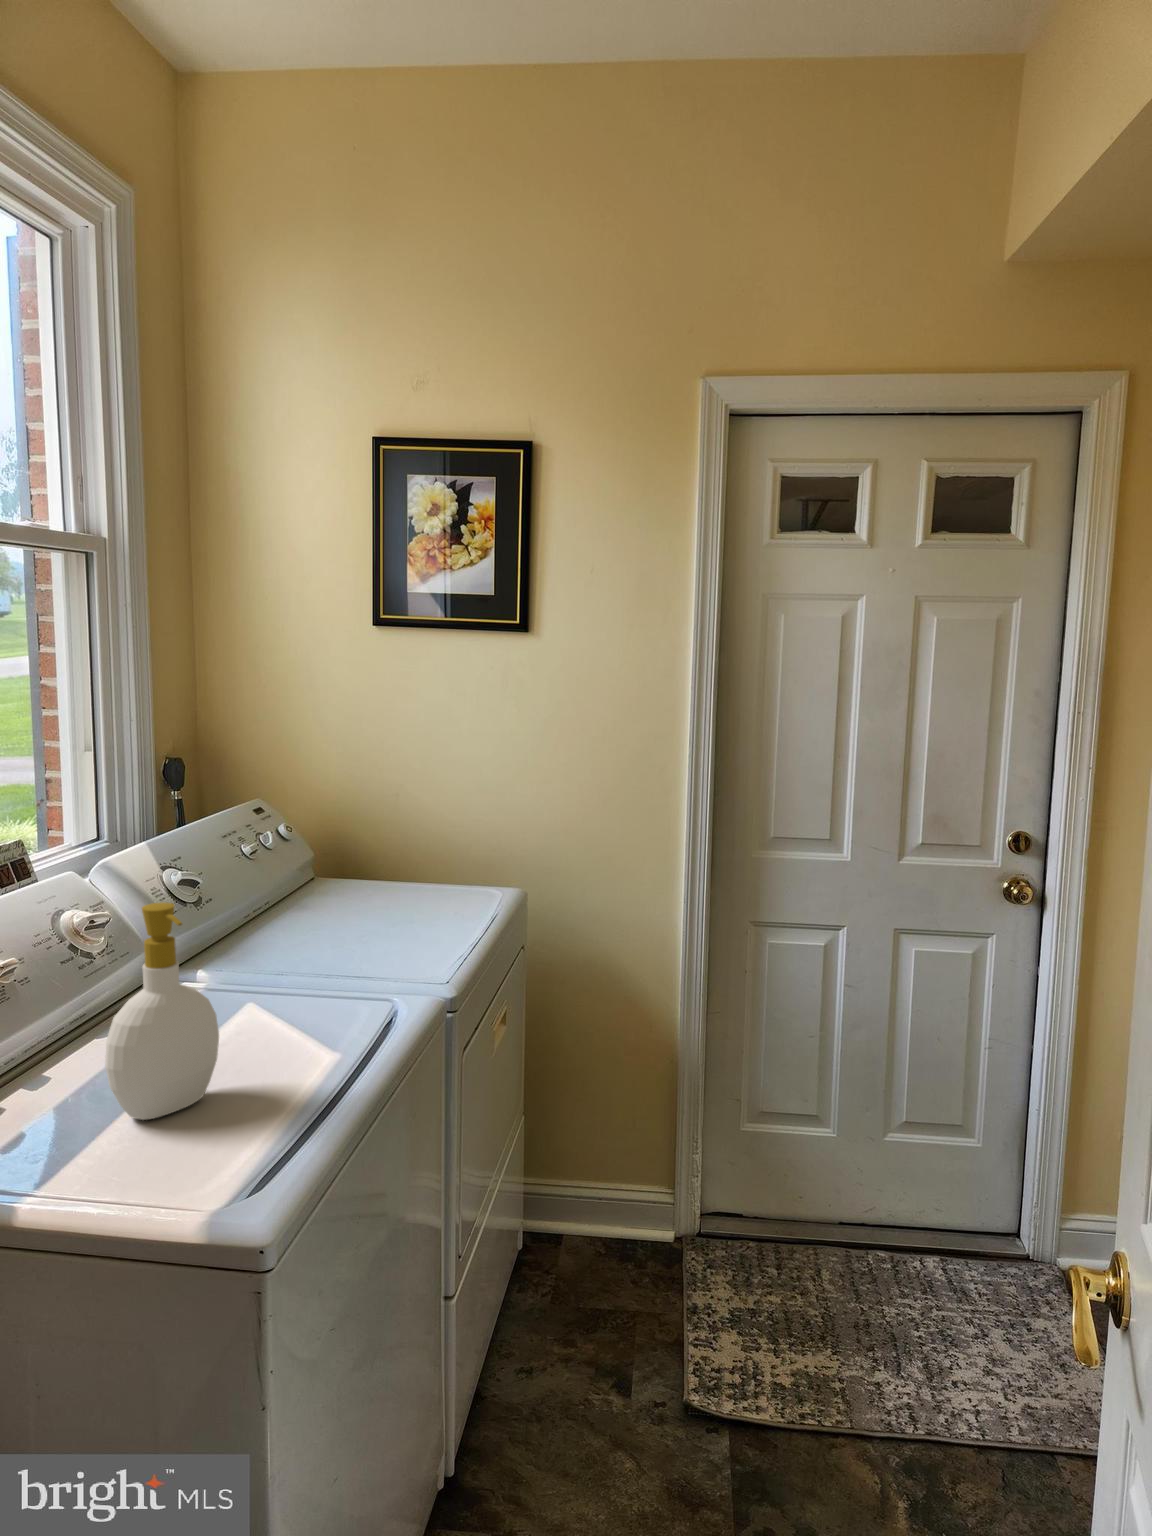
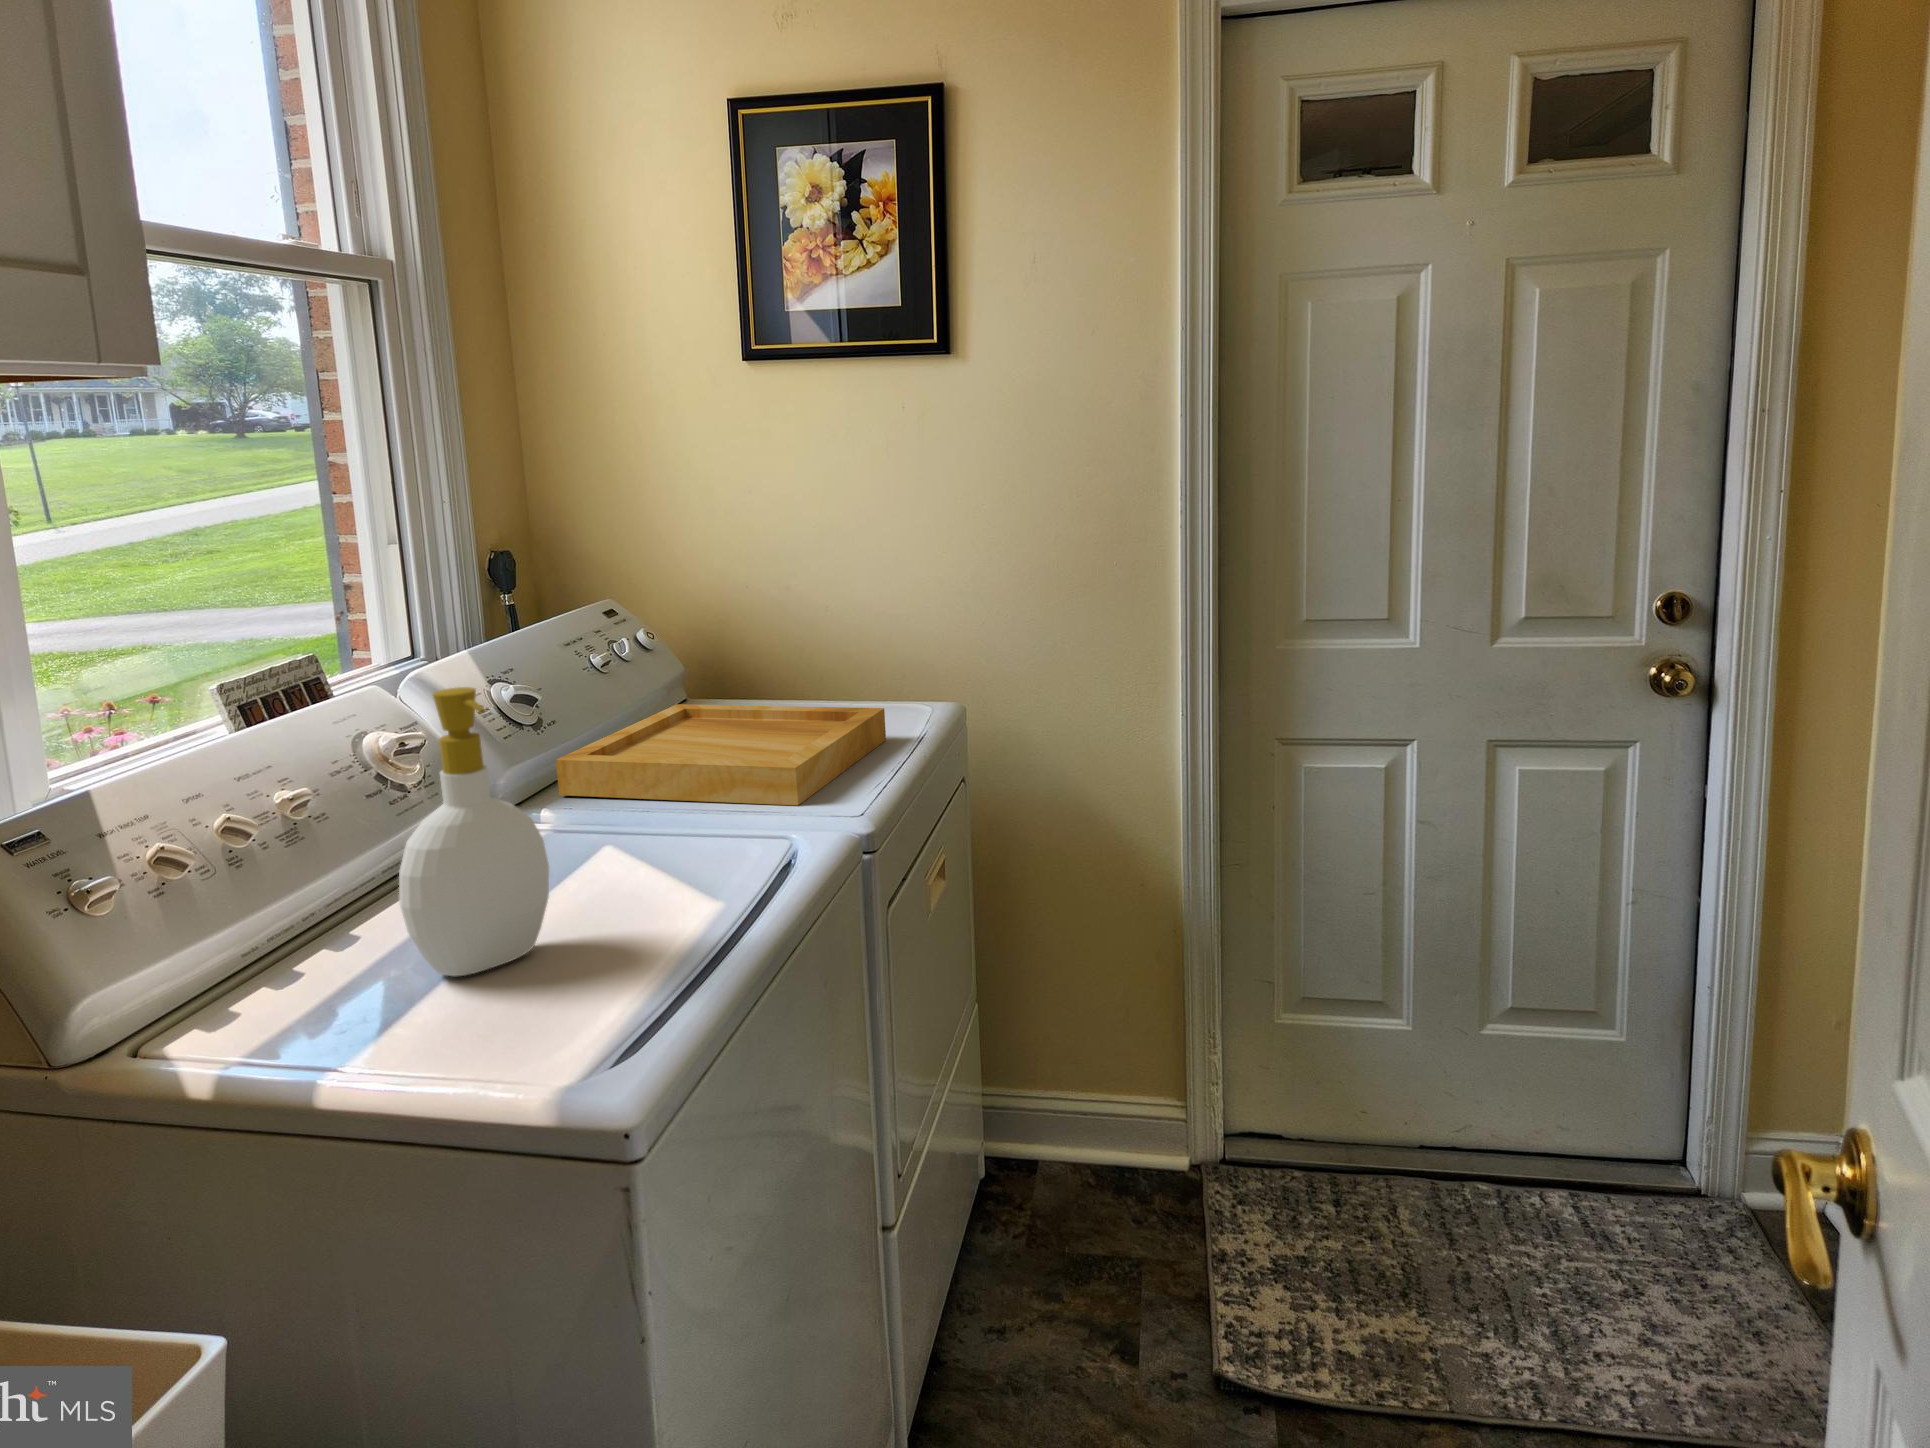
tray: none [217,884,466,975] -> present [556,704,886,806]

